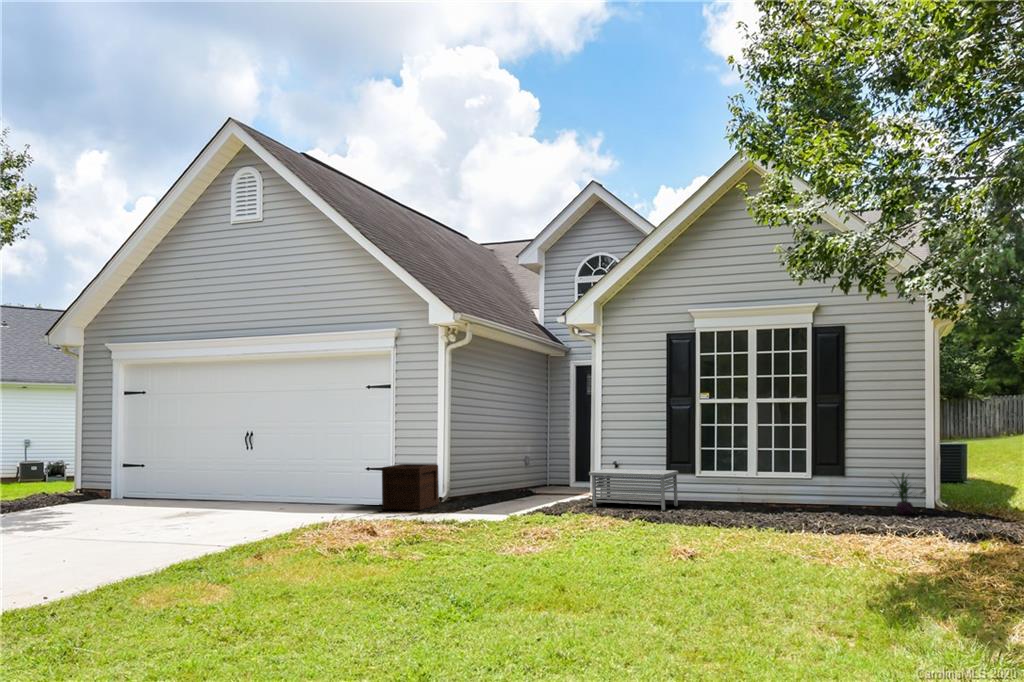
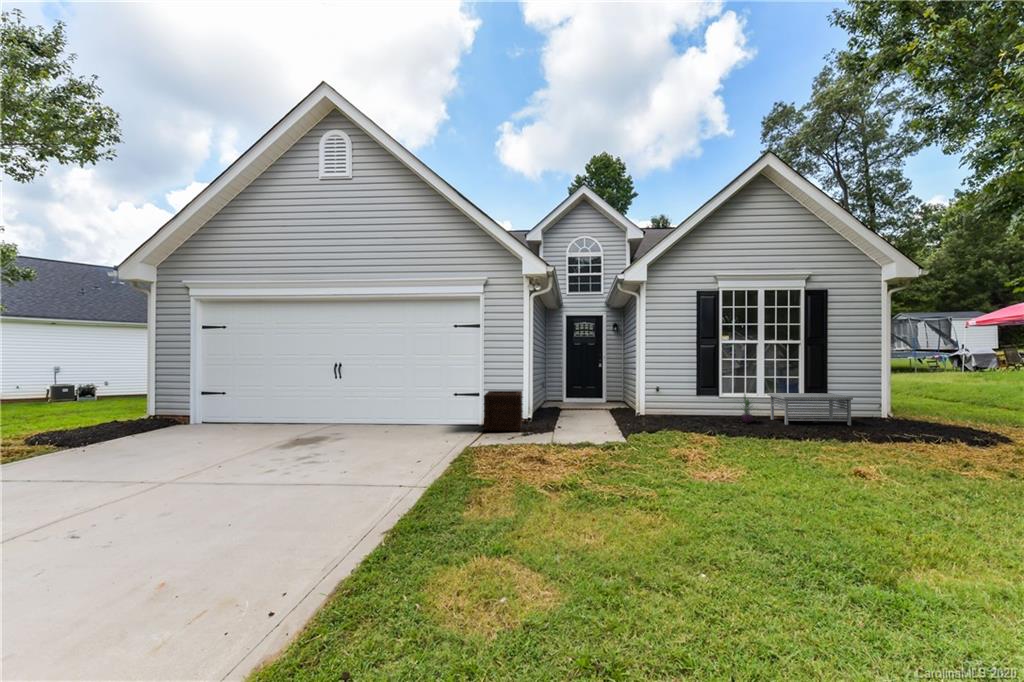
storage bench: present [589,469,678,510] -> present [767,393,853,426]
decorative plant: present [893,473,913,515] -> present [741,394,753,423]

